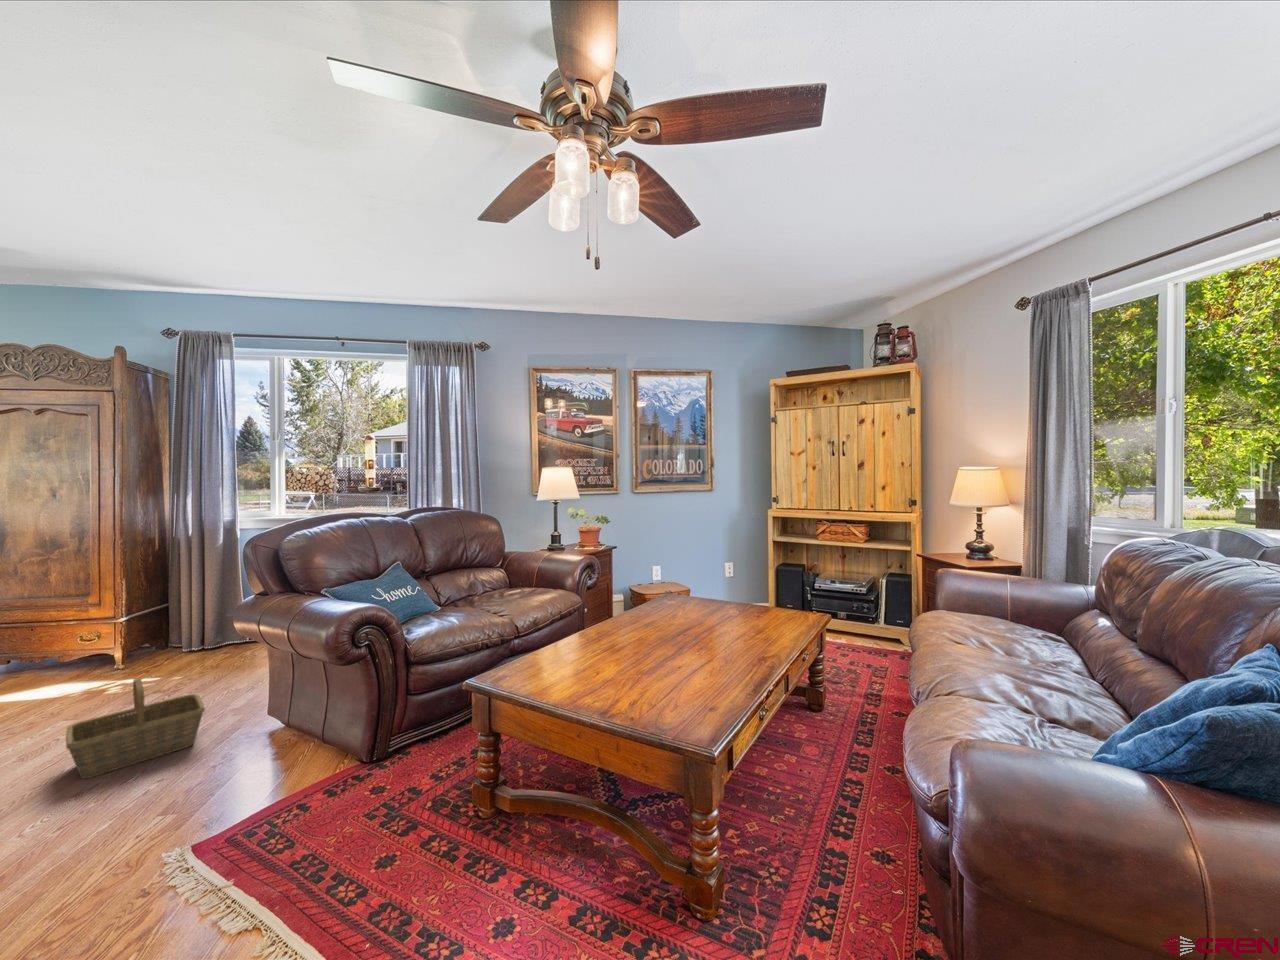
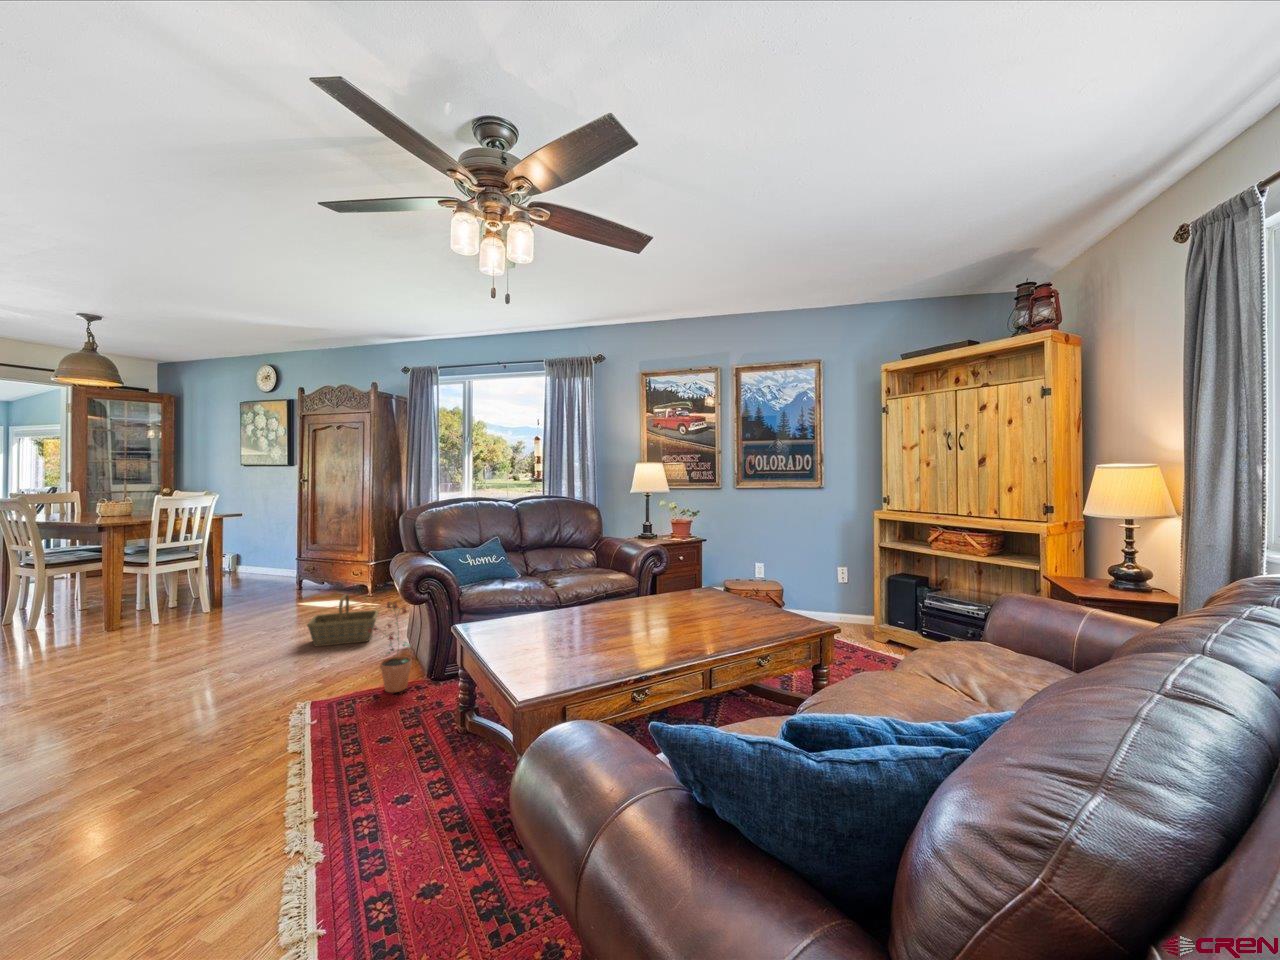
potted plant: none [272,680,359,823] -> present [368,602,412,693]

